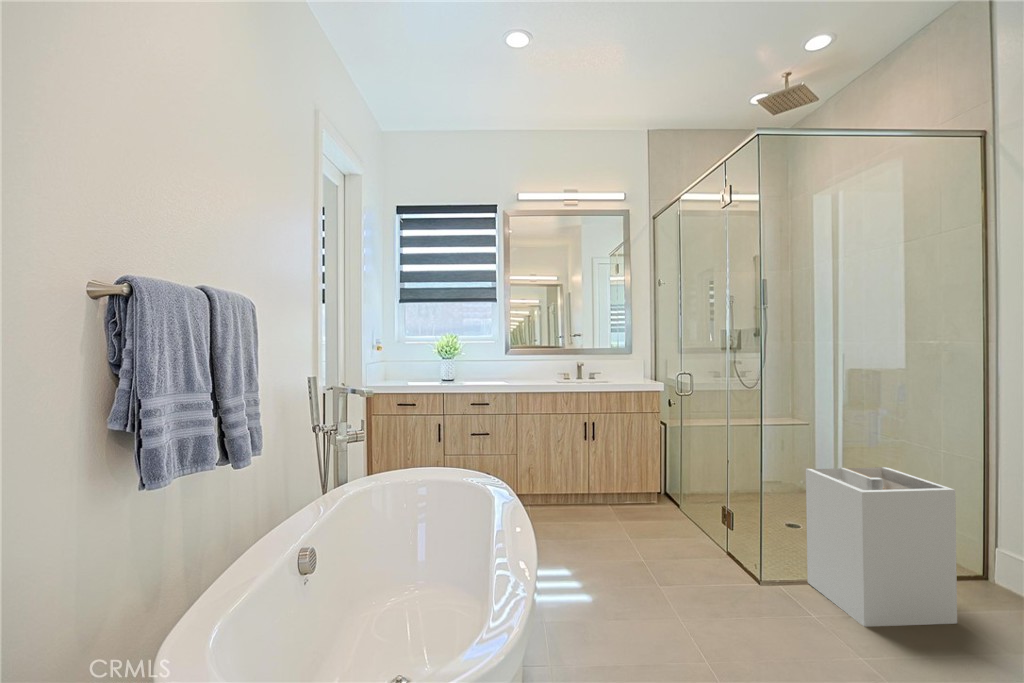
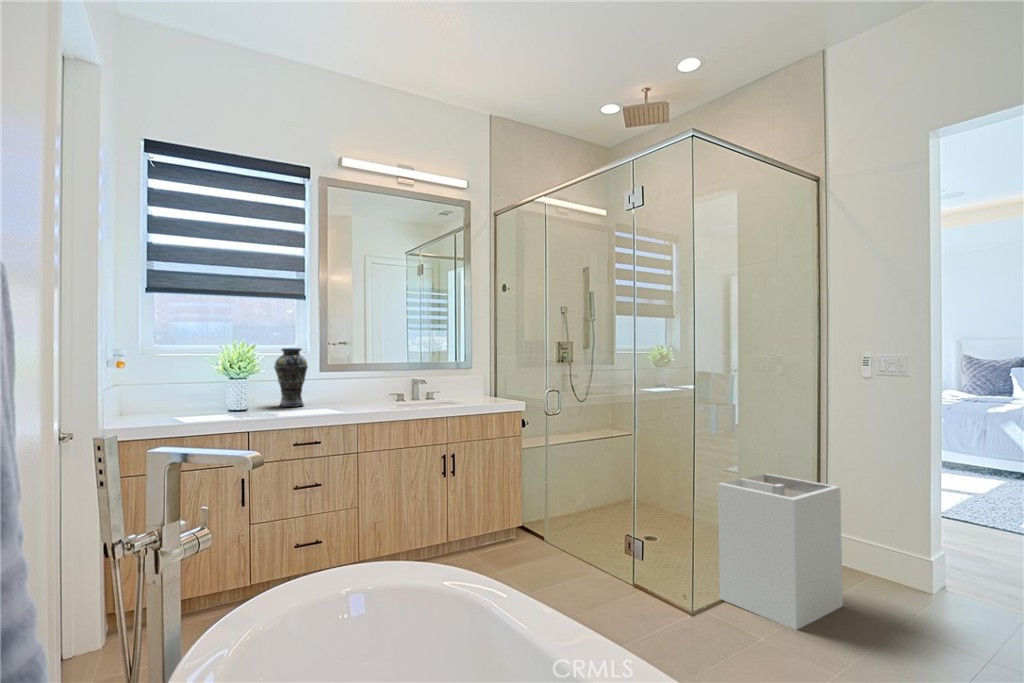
vase: none [476,337,498,378] -> present [274,348,308,407]

